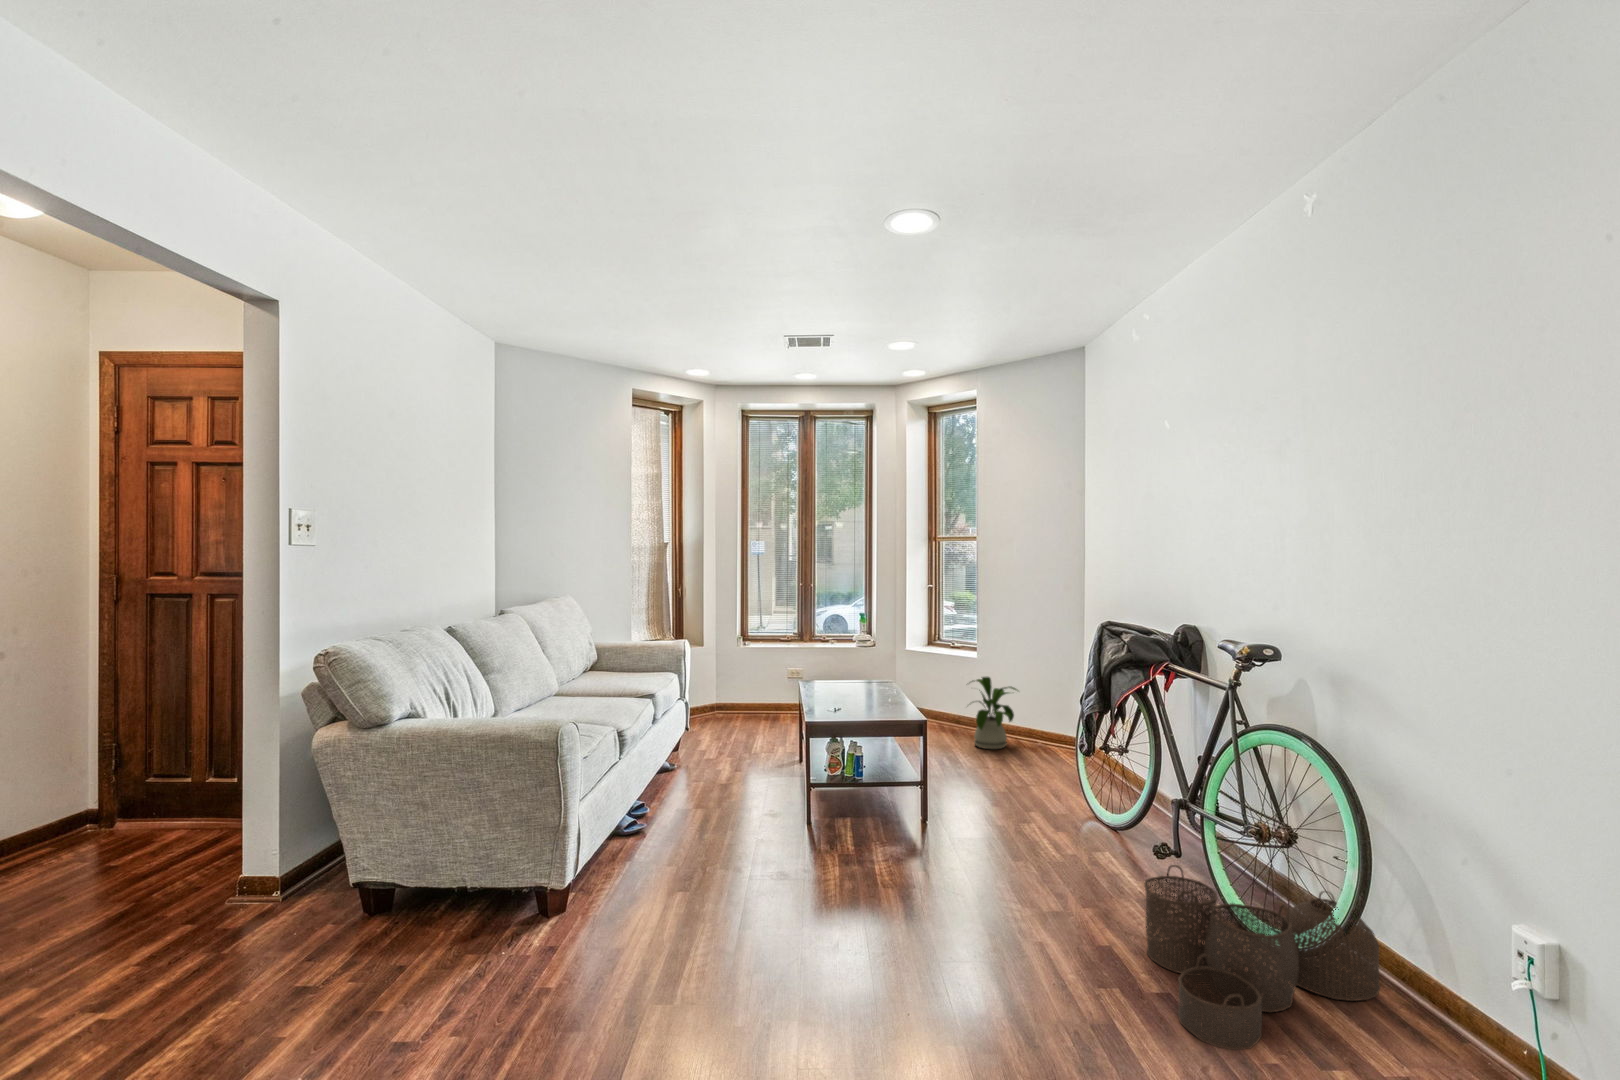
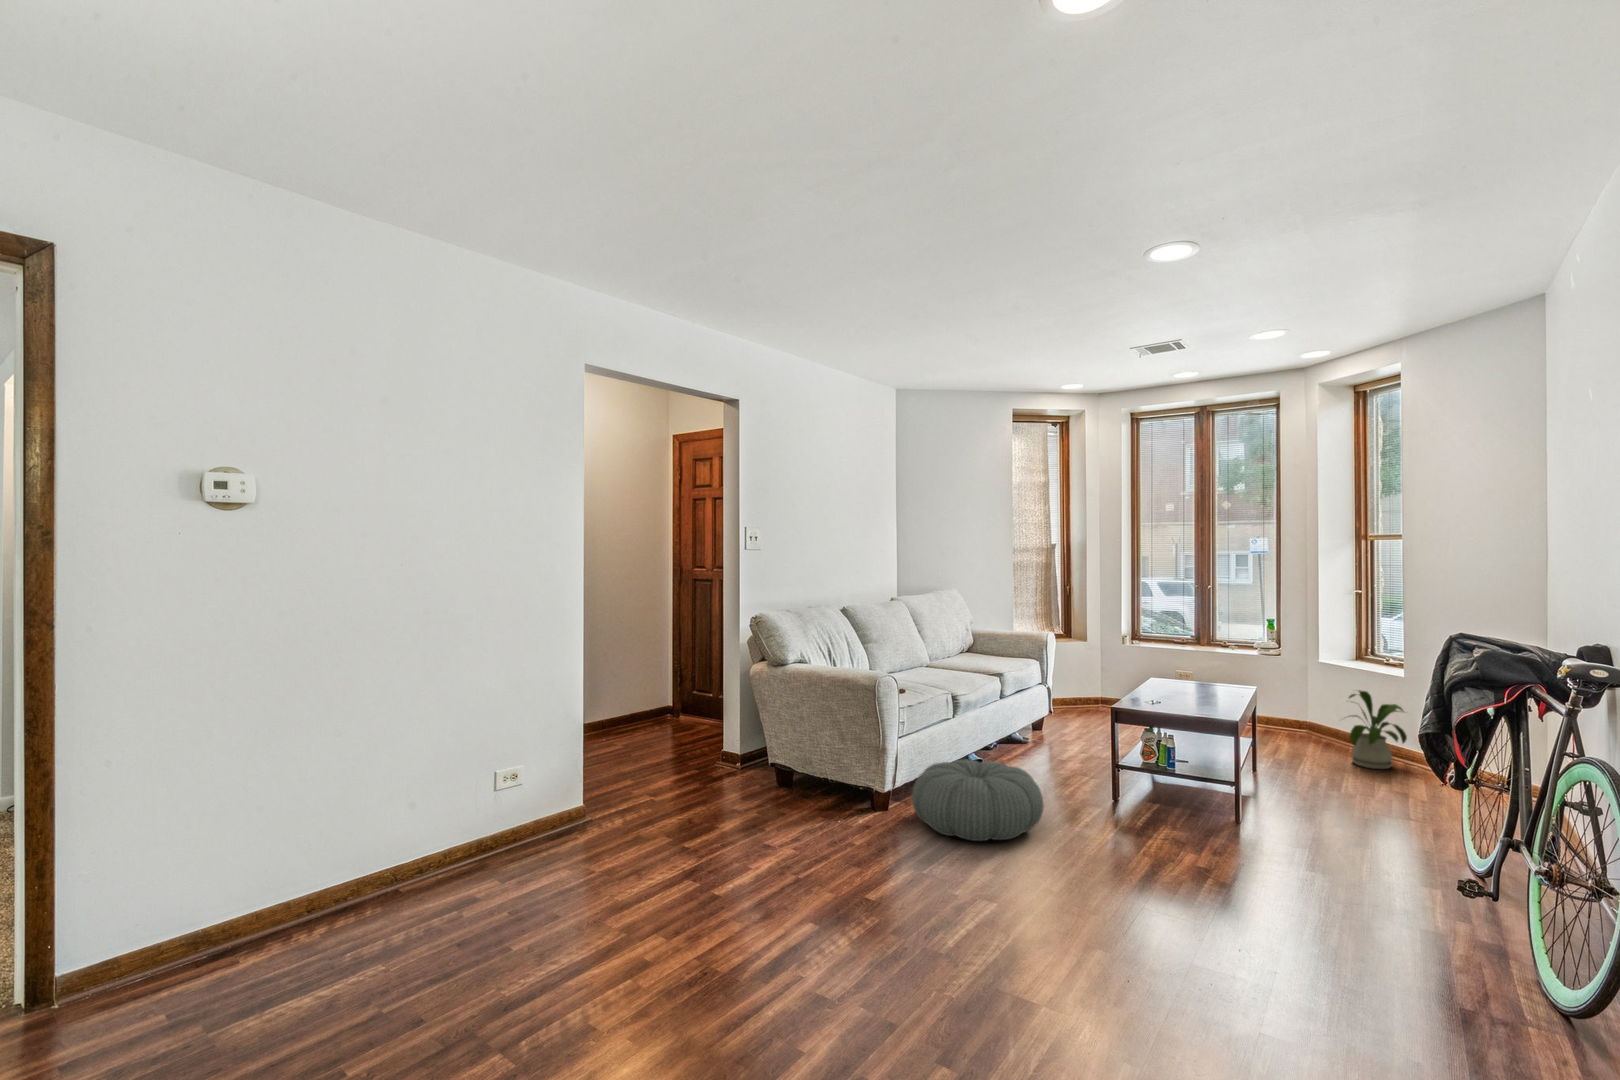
pouf: none [617,814,791,936] -> present [912,759,1044,841]
woven basket: present [1144,865,1380,1050] -> none [1285,865,1553,1022]

